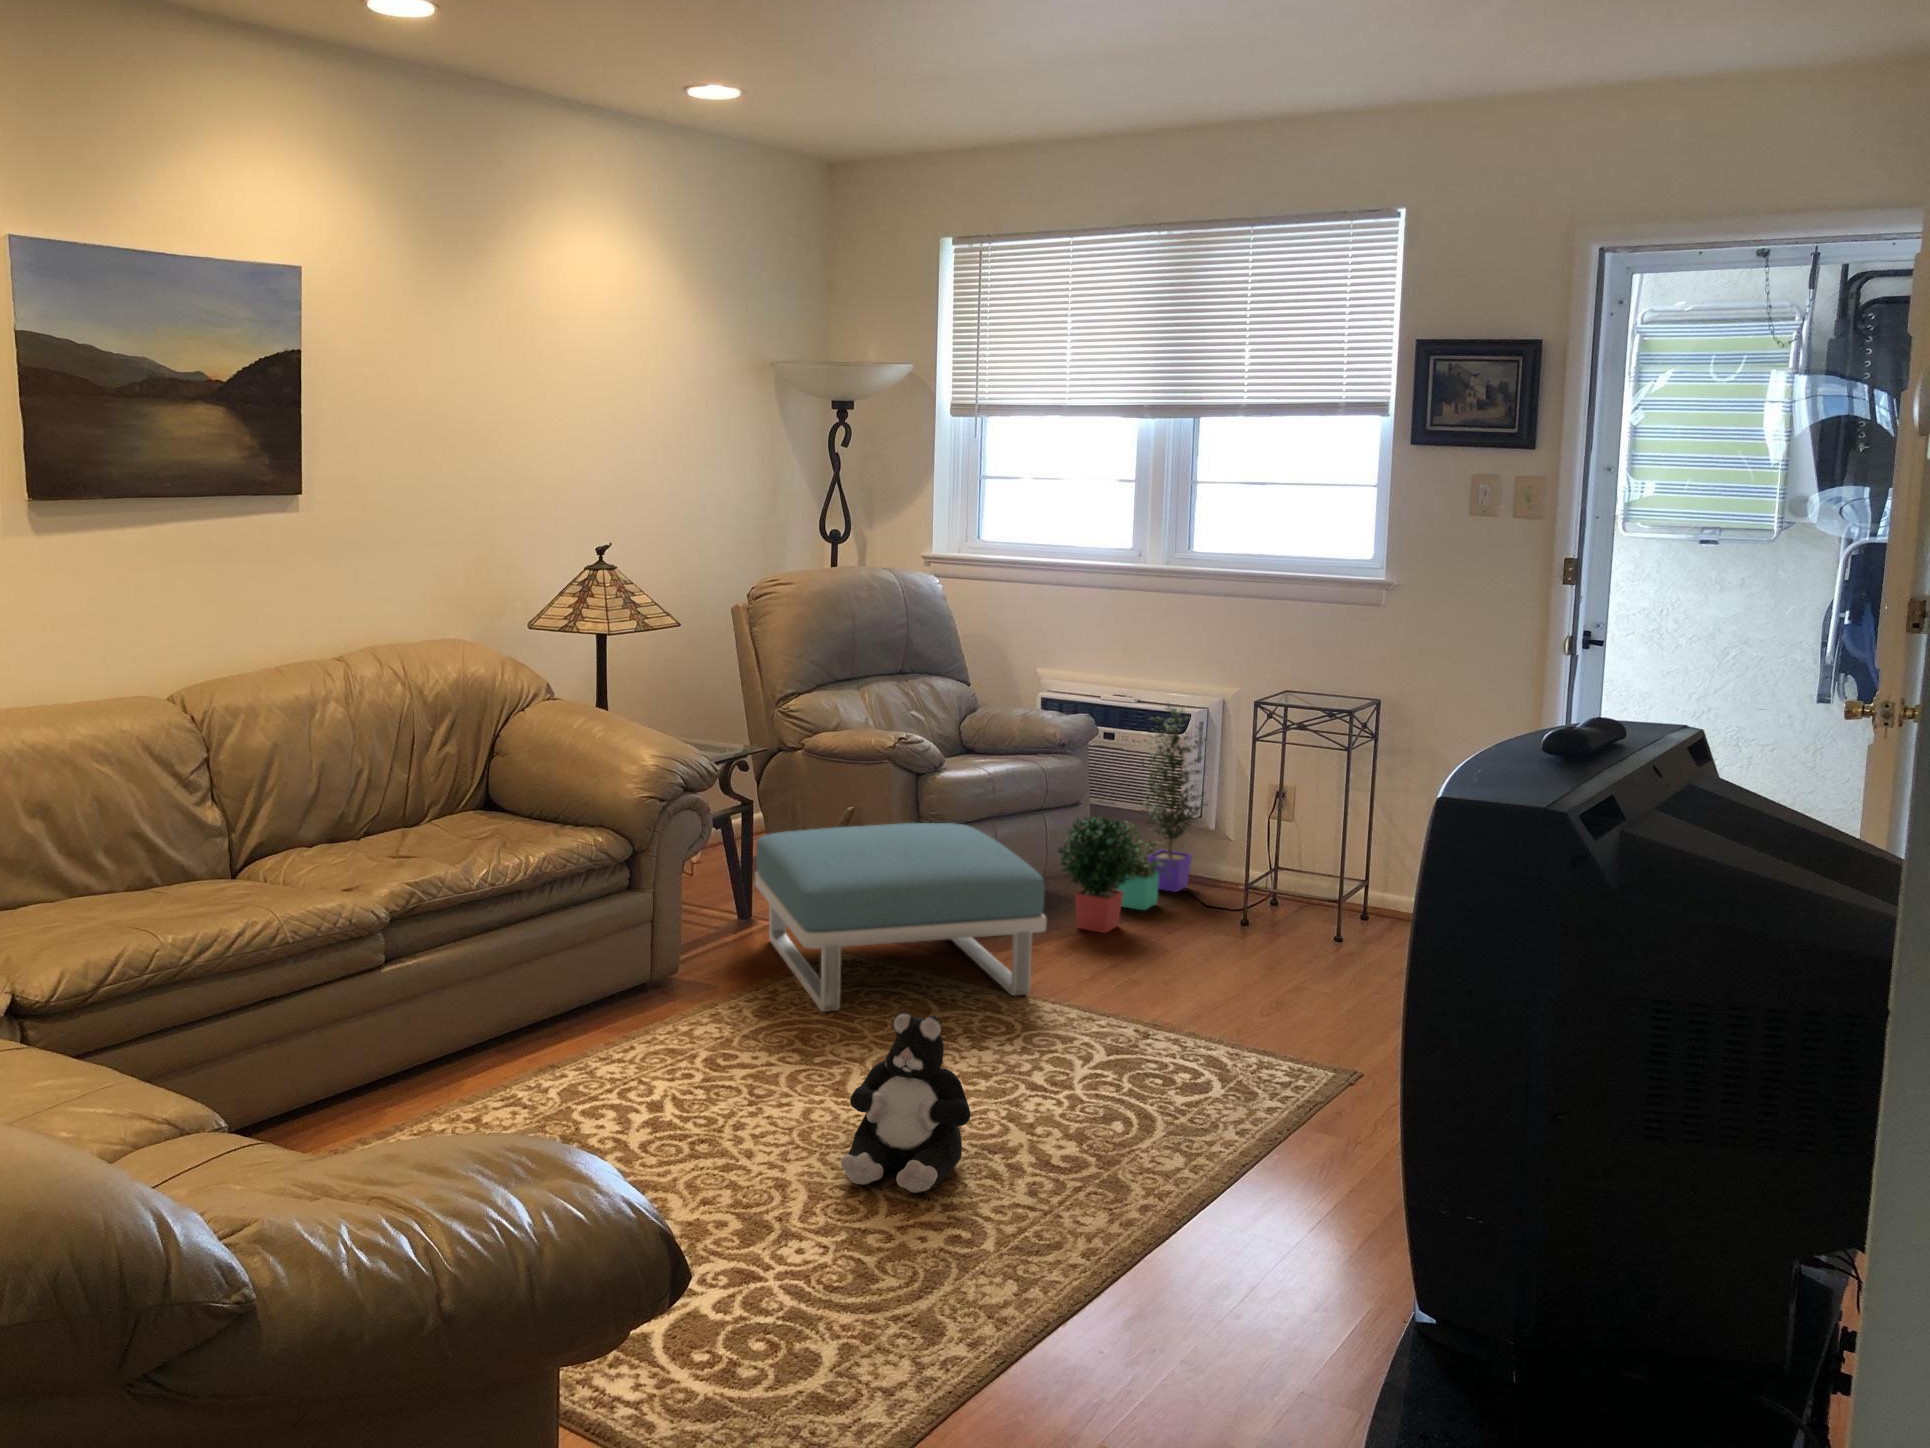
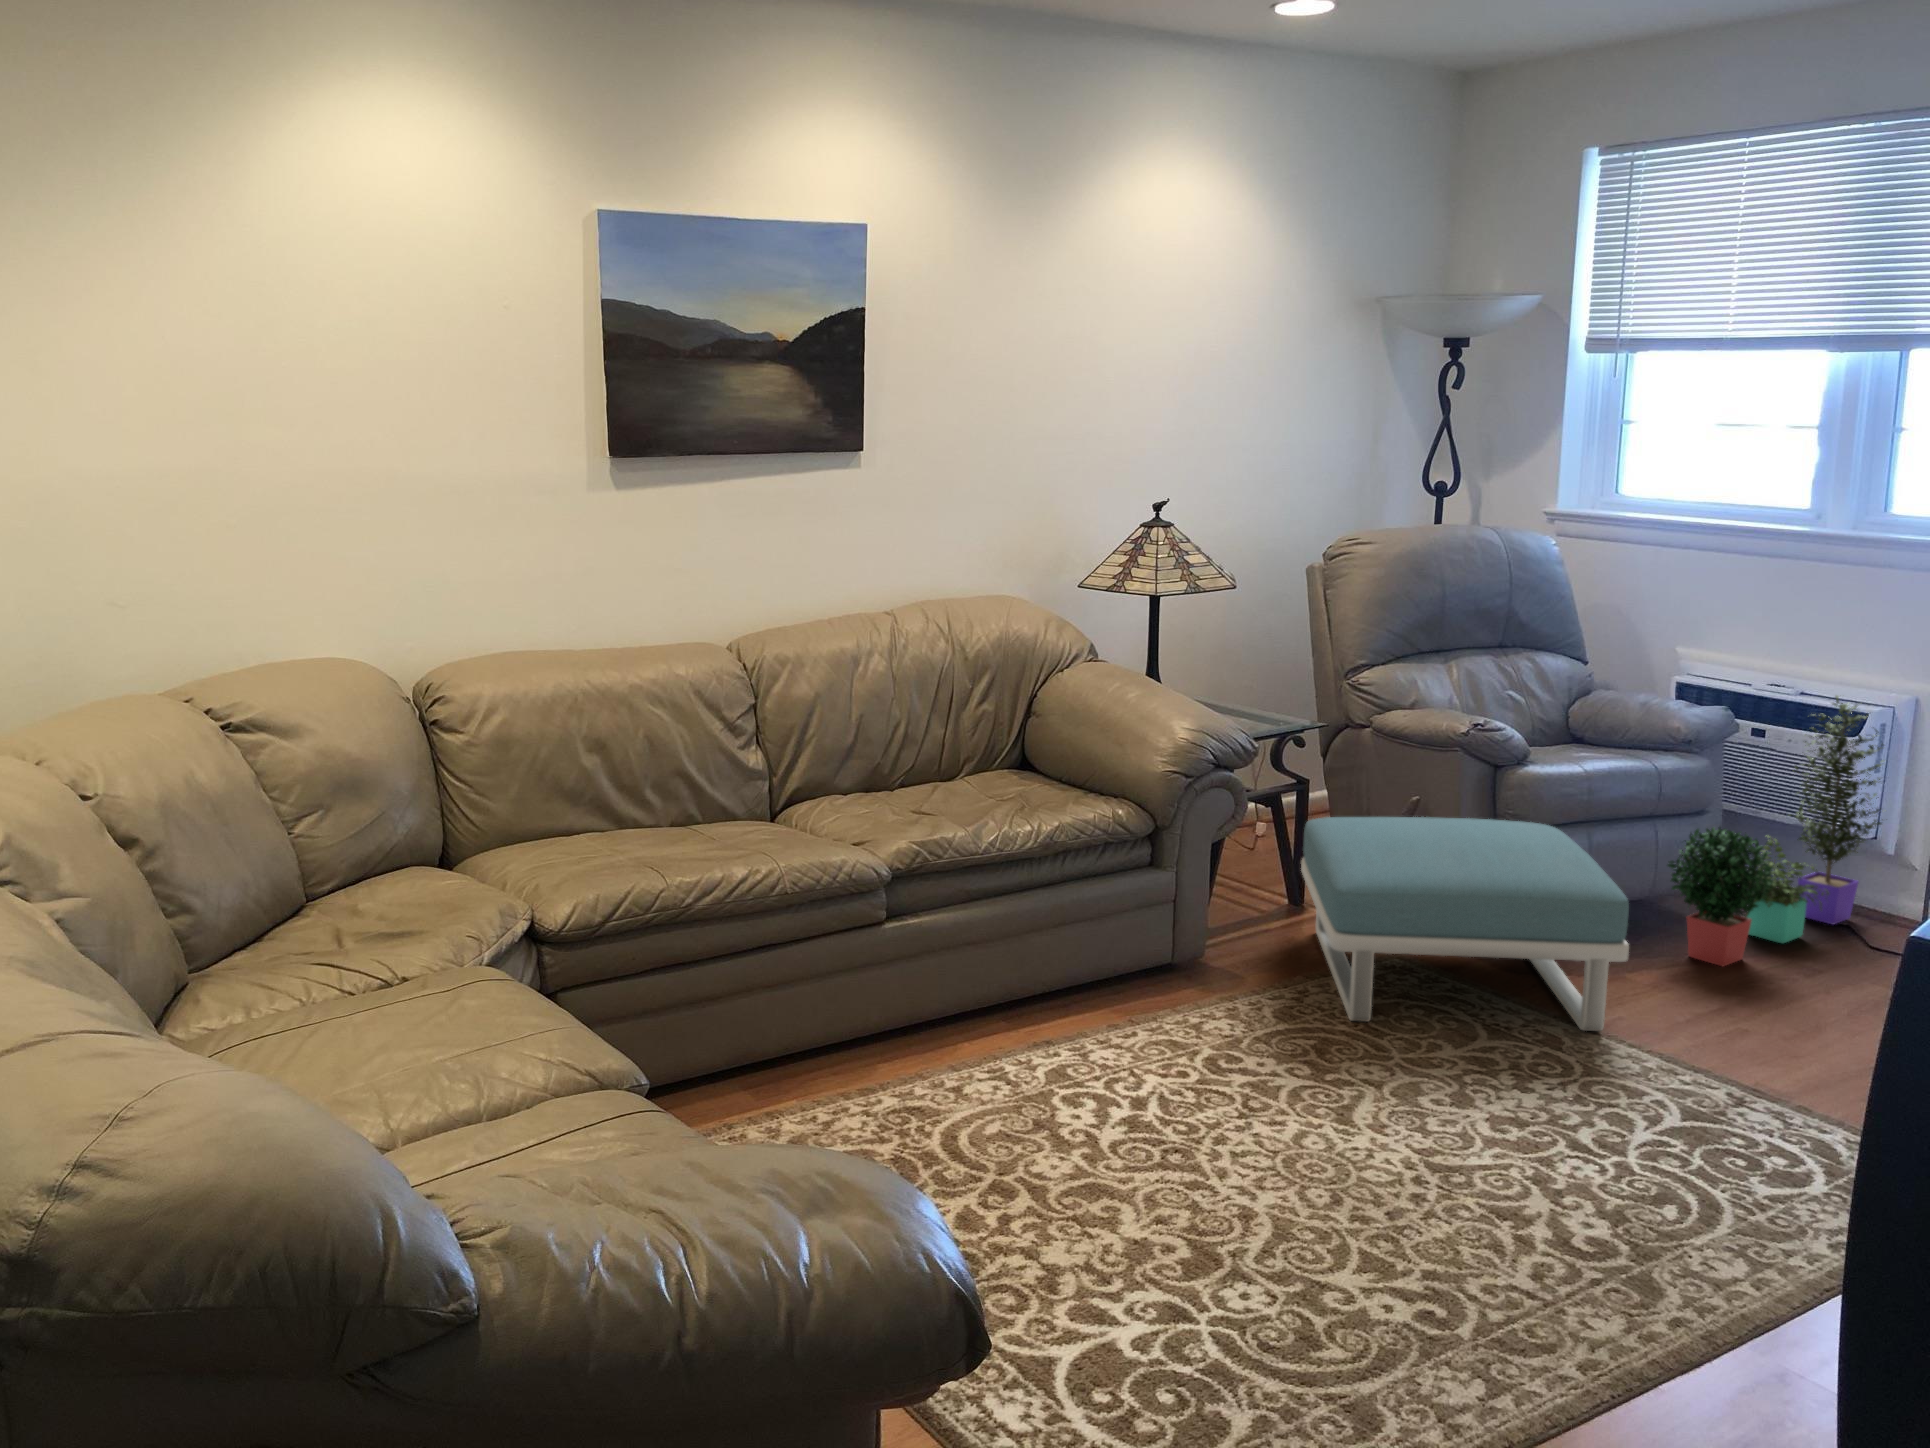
plush toy: present [841,1012,970,1193] -> none [1312,1045,1471,1253]

